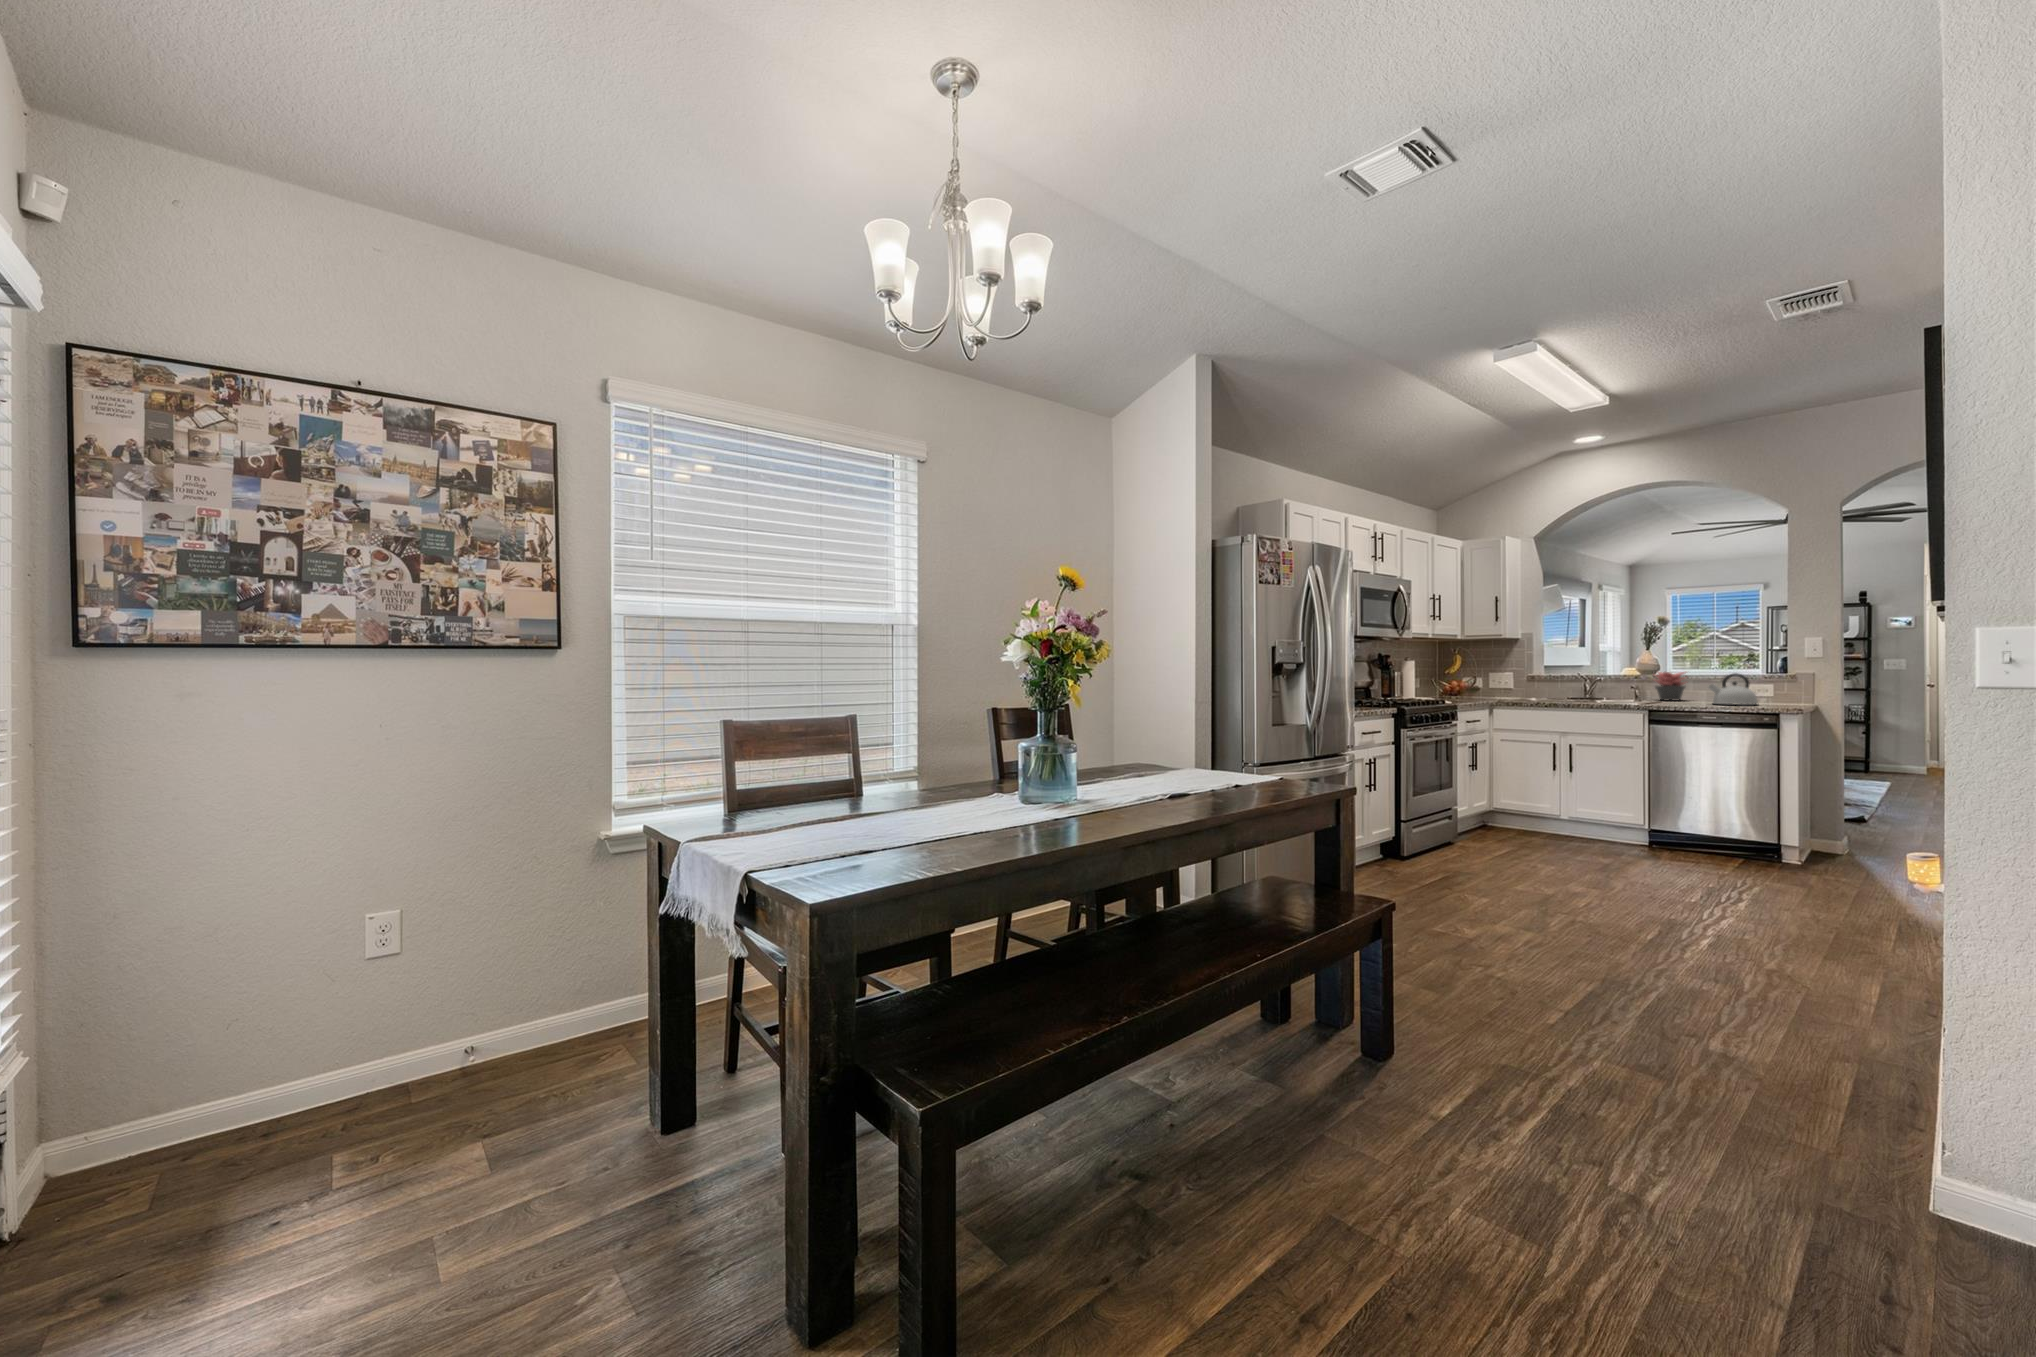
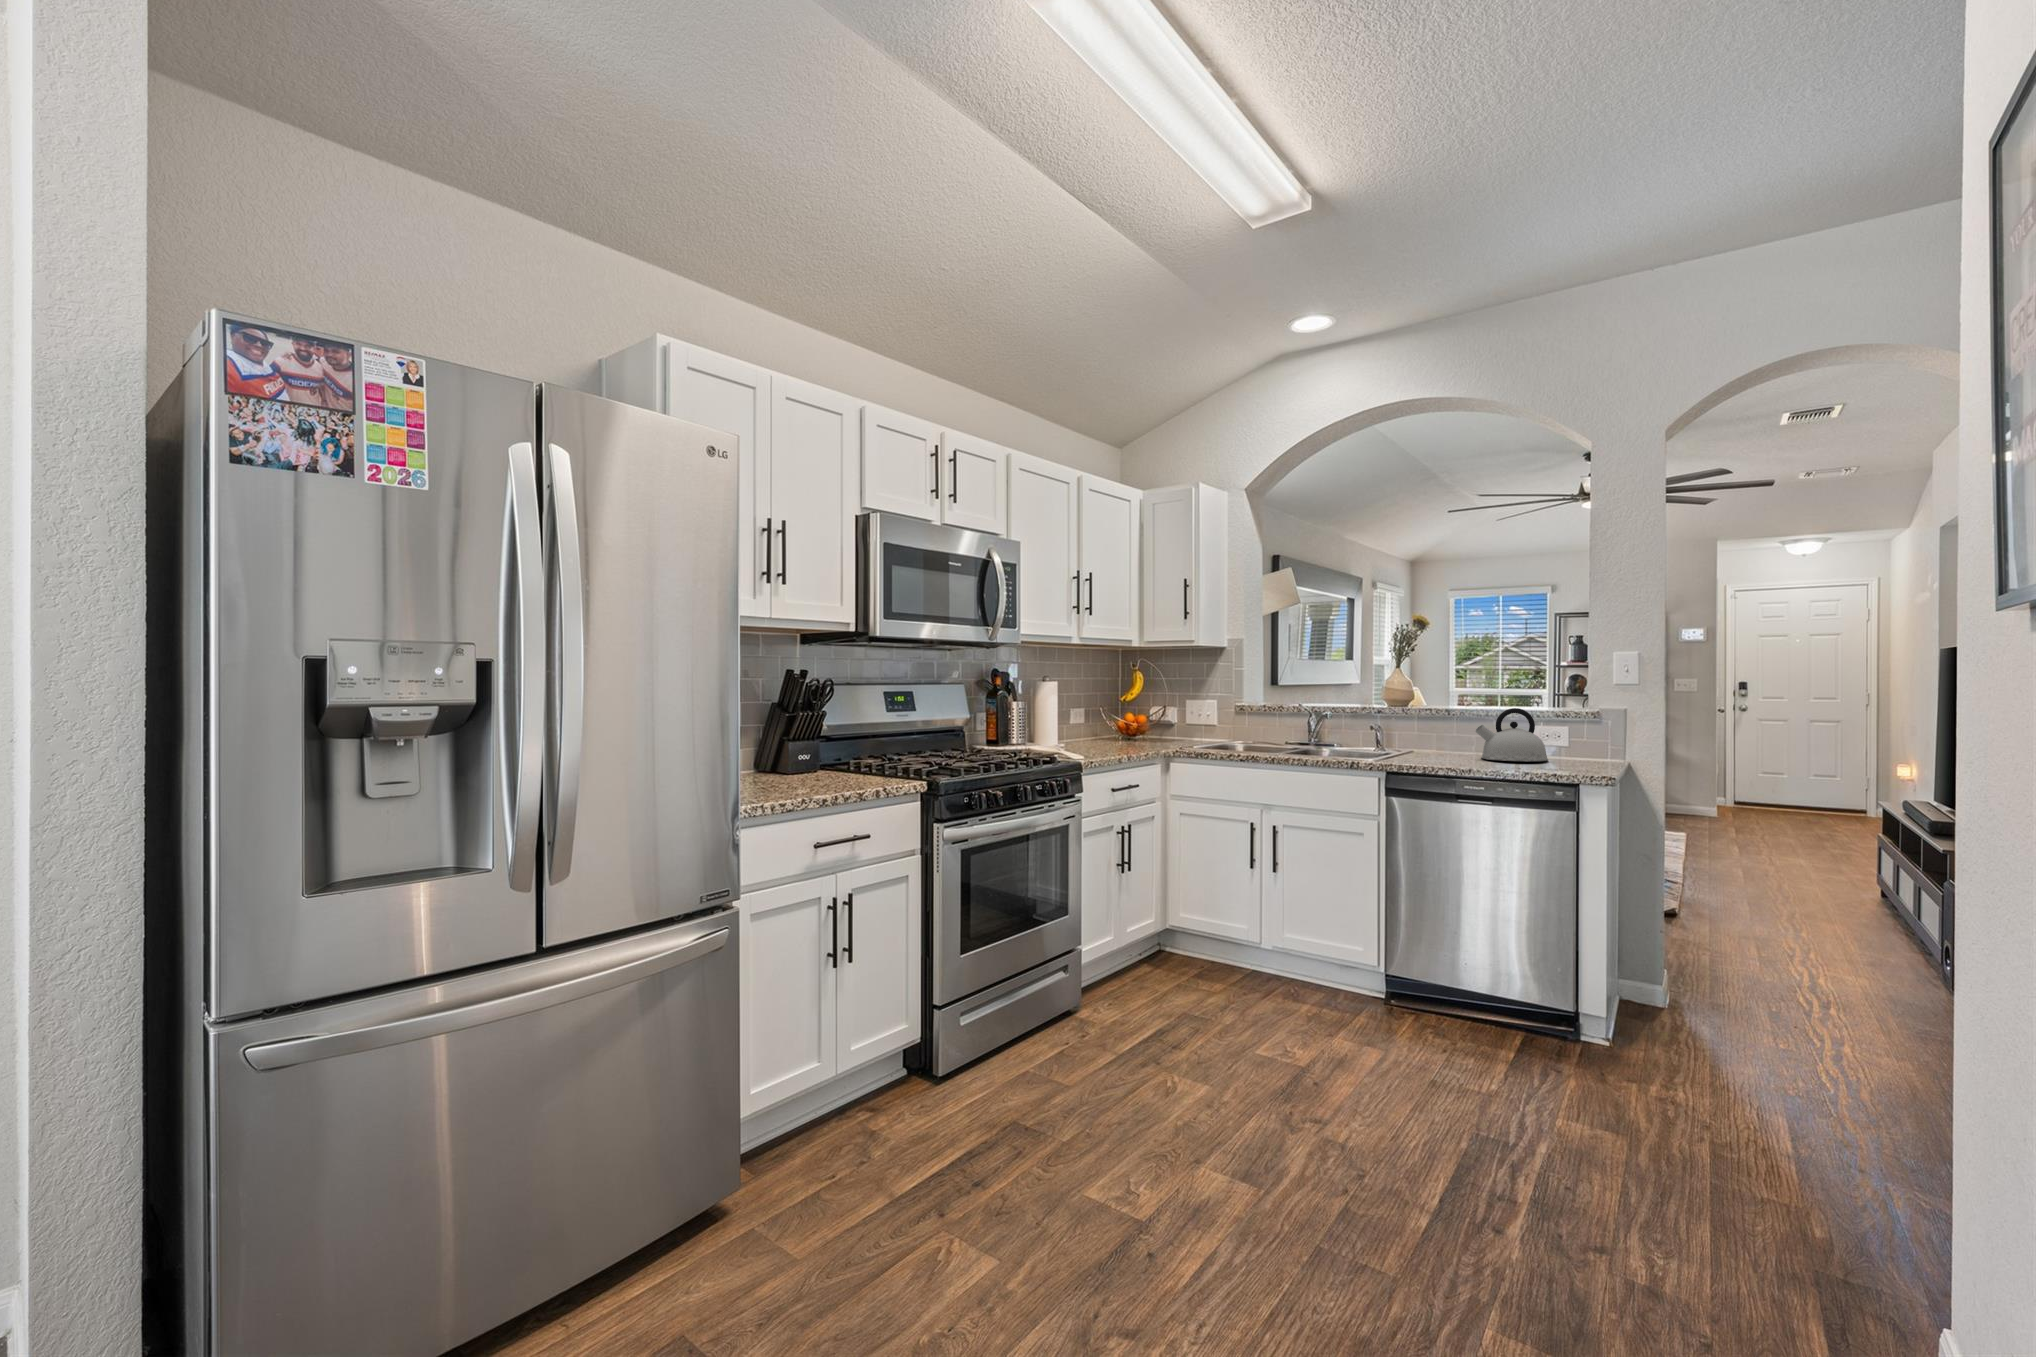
succulent plant: present [1655,672,1687,700] -> none [1400,702,1451,749]

